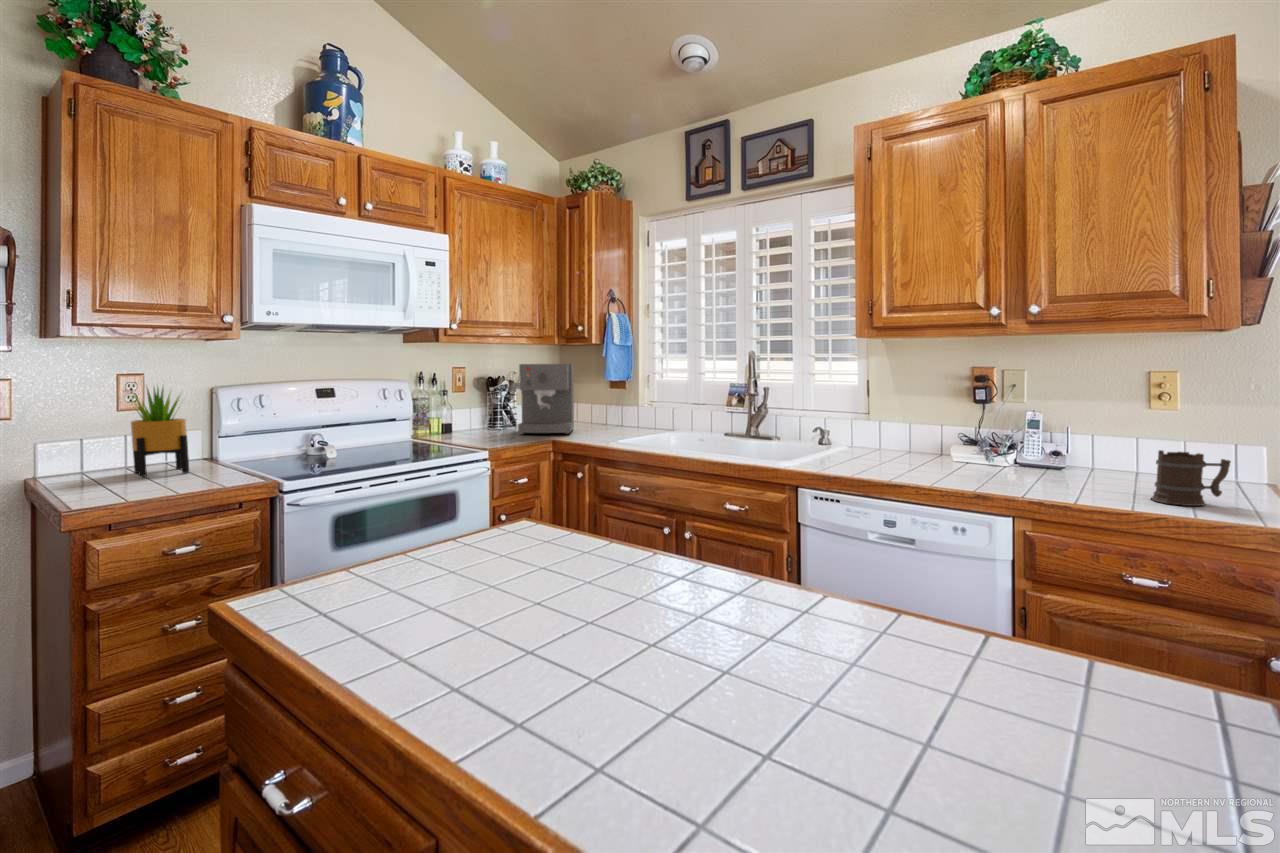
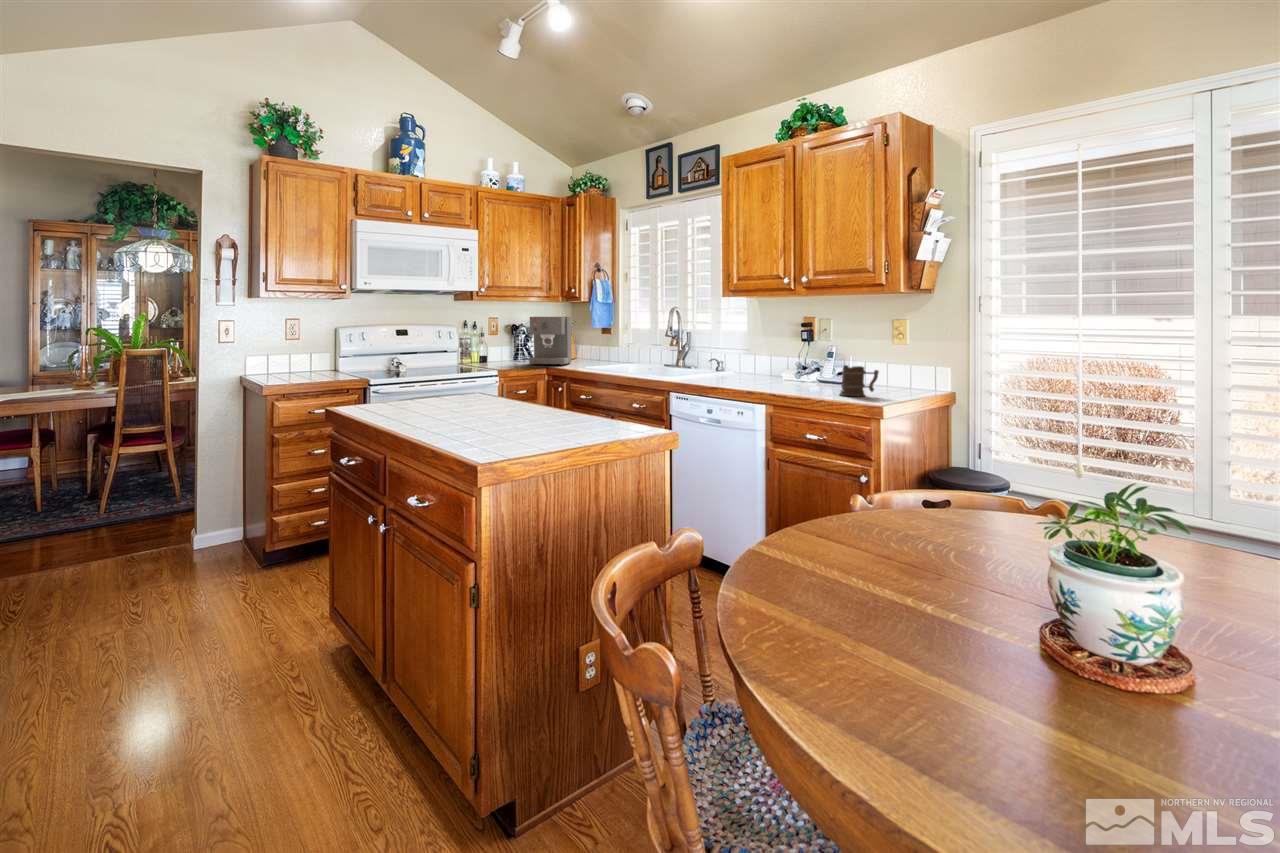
potted plant: present [131,387,189,477] -> none [290,324,325,376]

